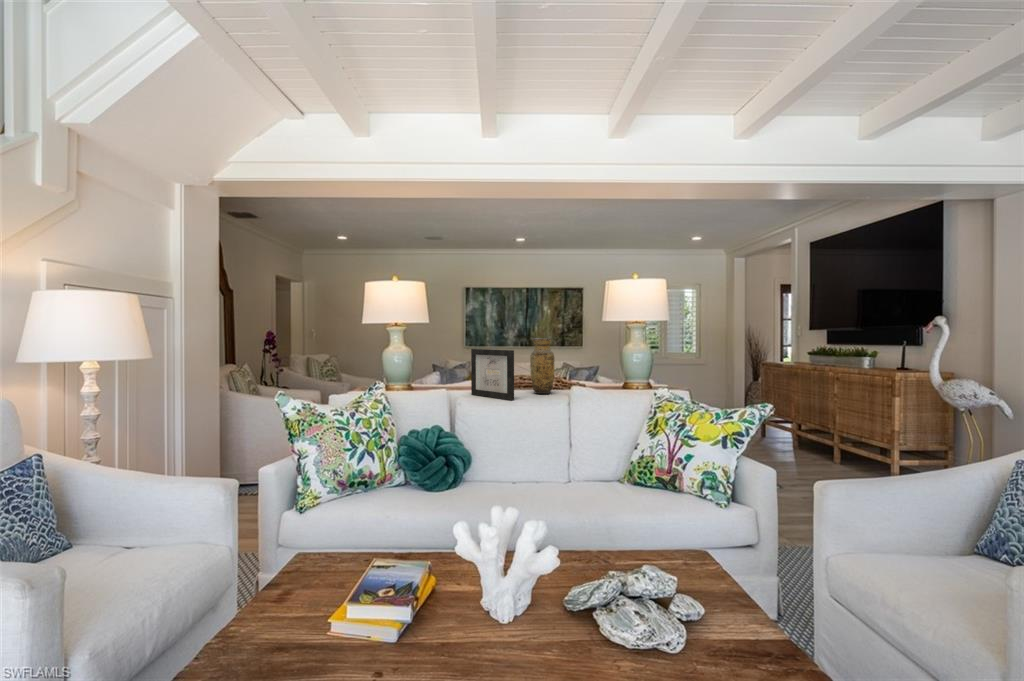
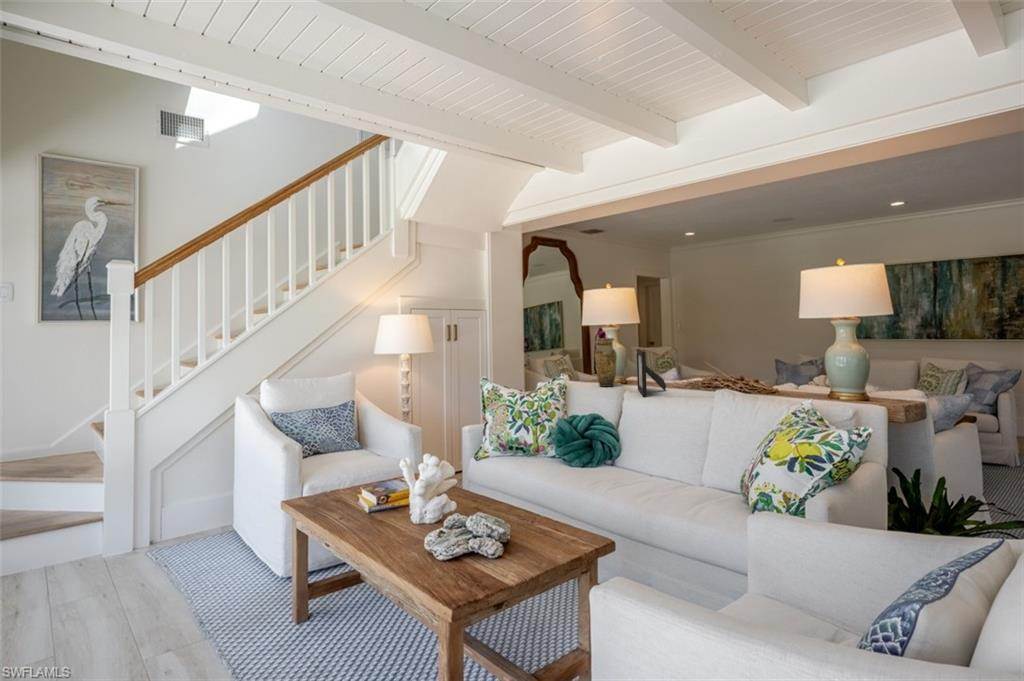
vase: present [530,338,555,394] -> present [595,338,617,387]

